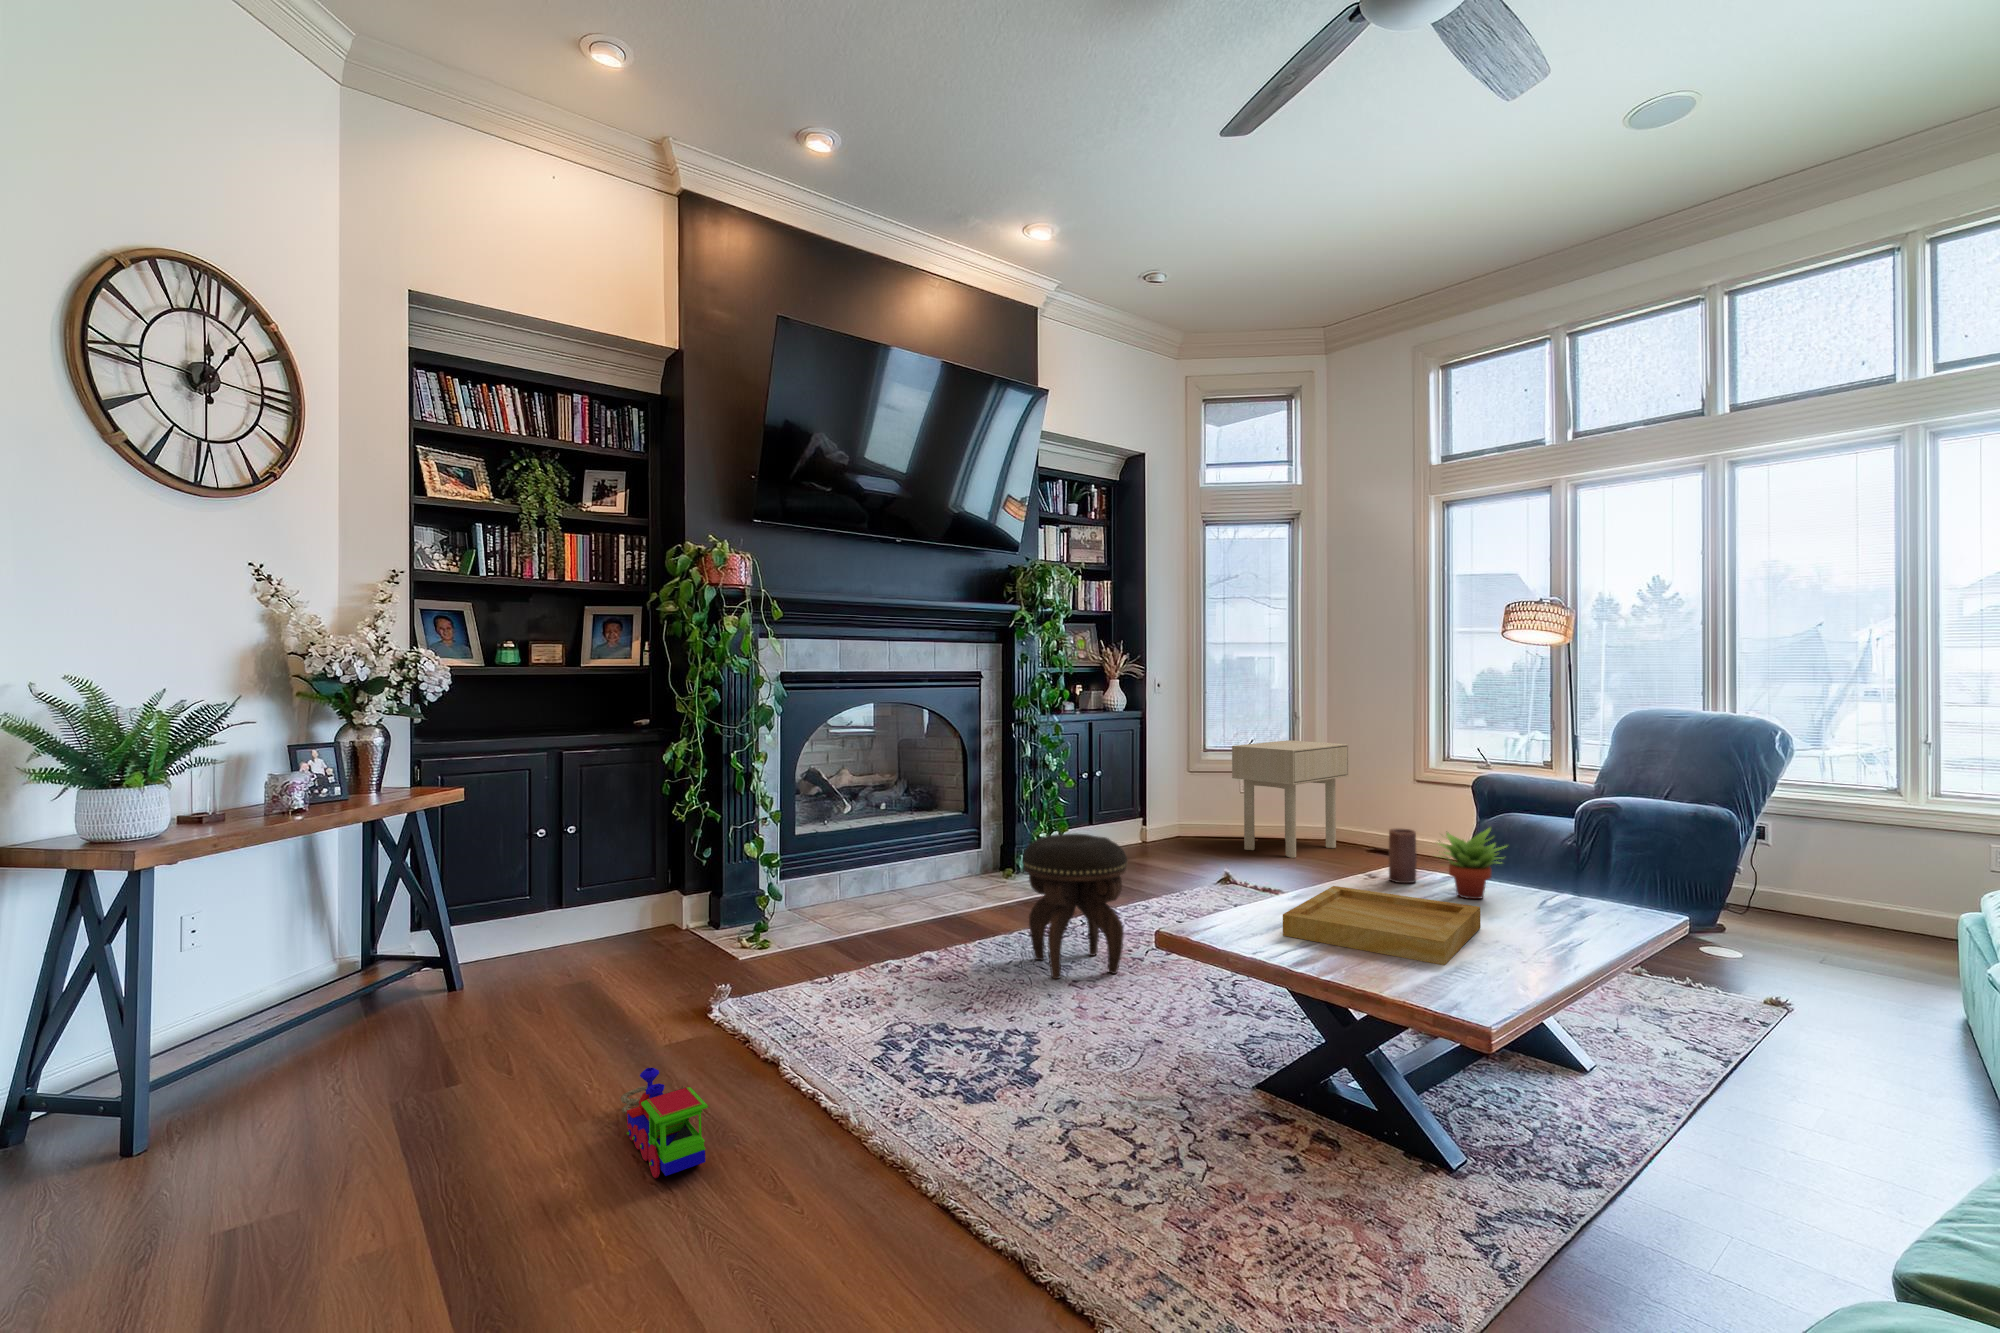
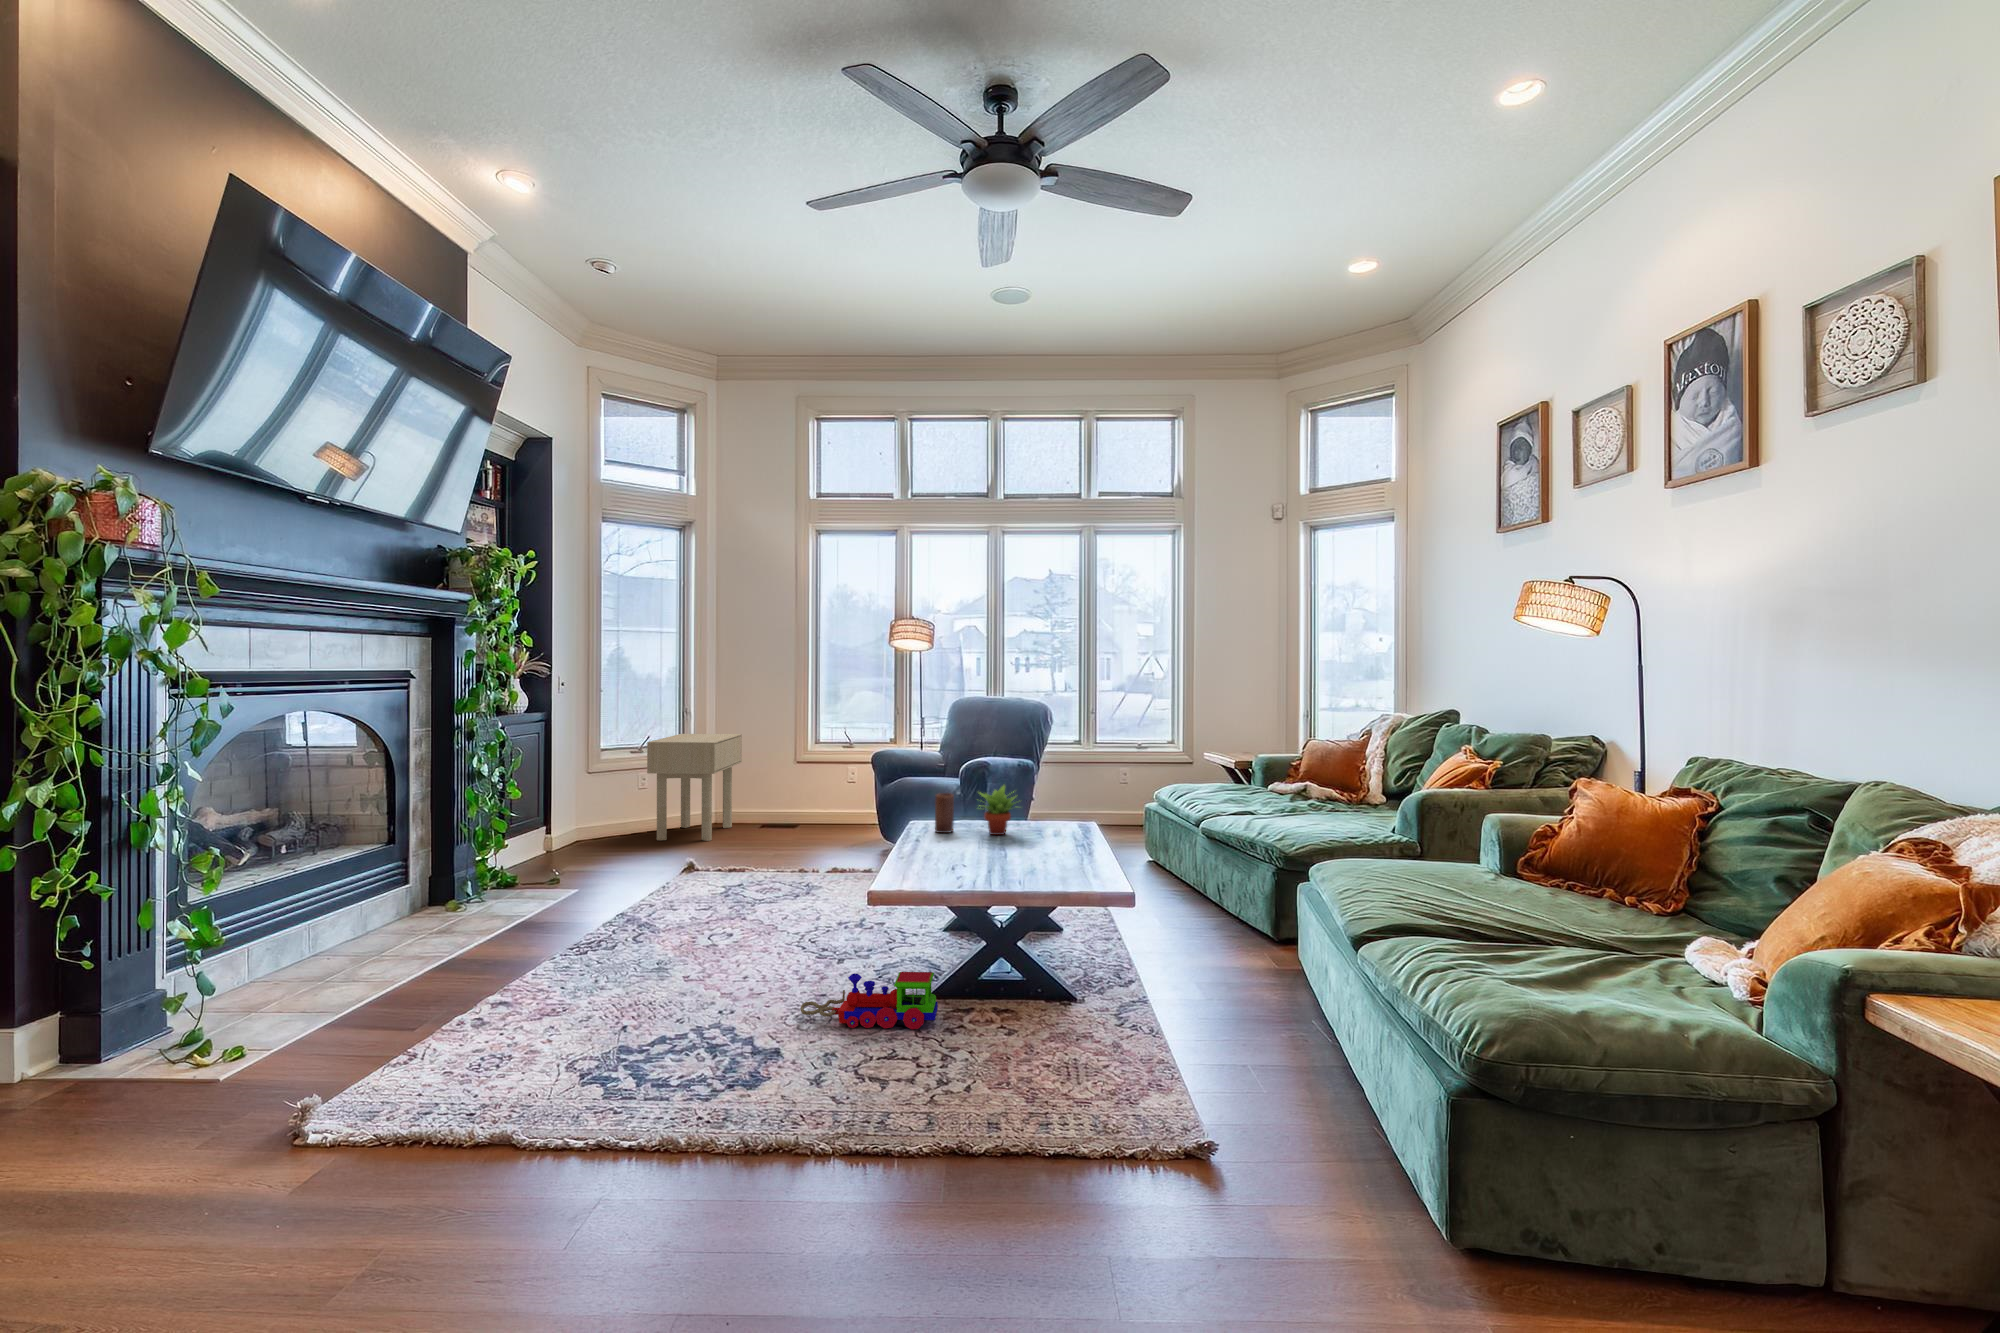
footstool: present [1023,834,1127,979] -> none [607,836,717,981]
tray: present [1283,886,1480,965] -> none [944,836,1067,877]
toy train: present [621,1068,708,1178] -> present [800,972,938,1029]

